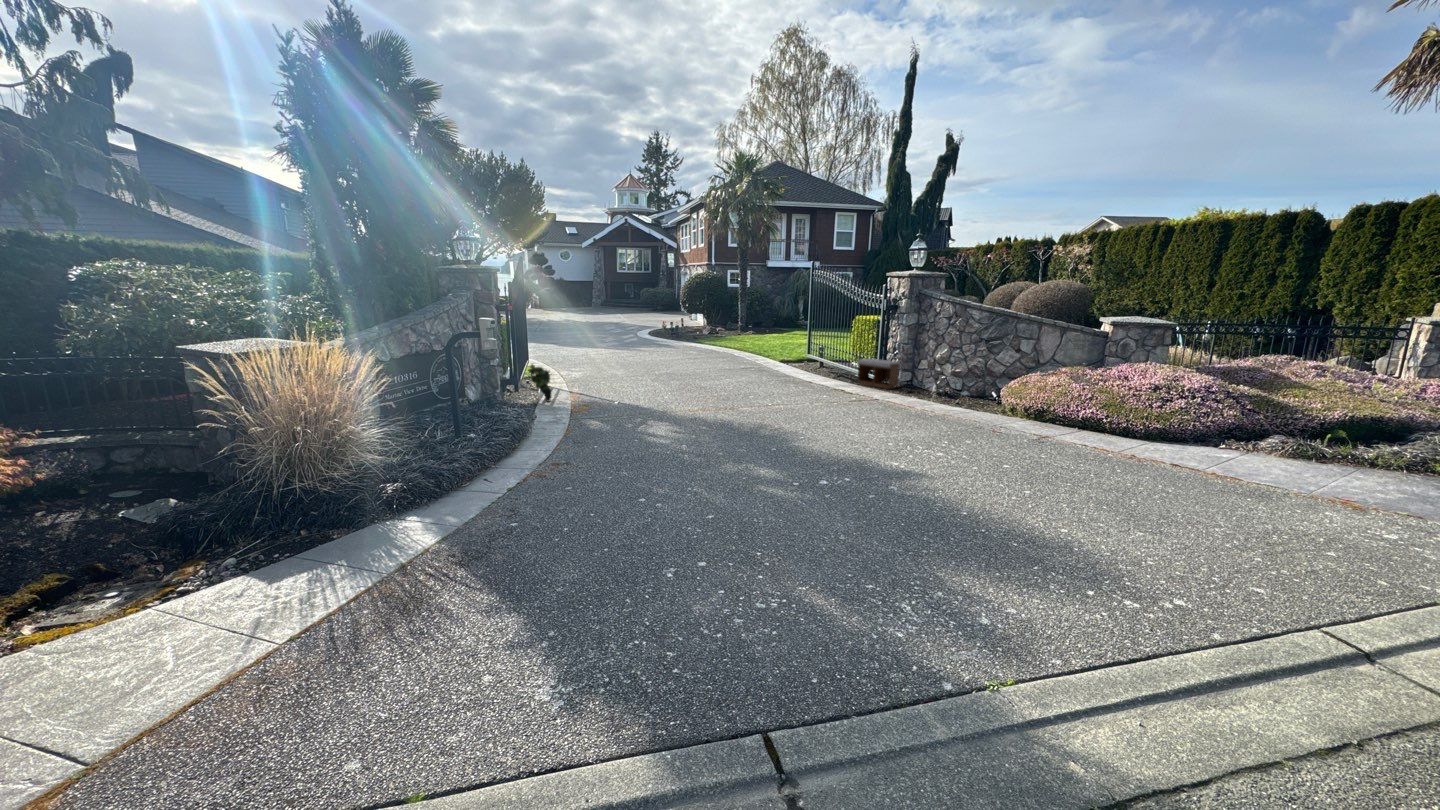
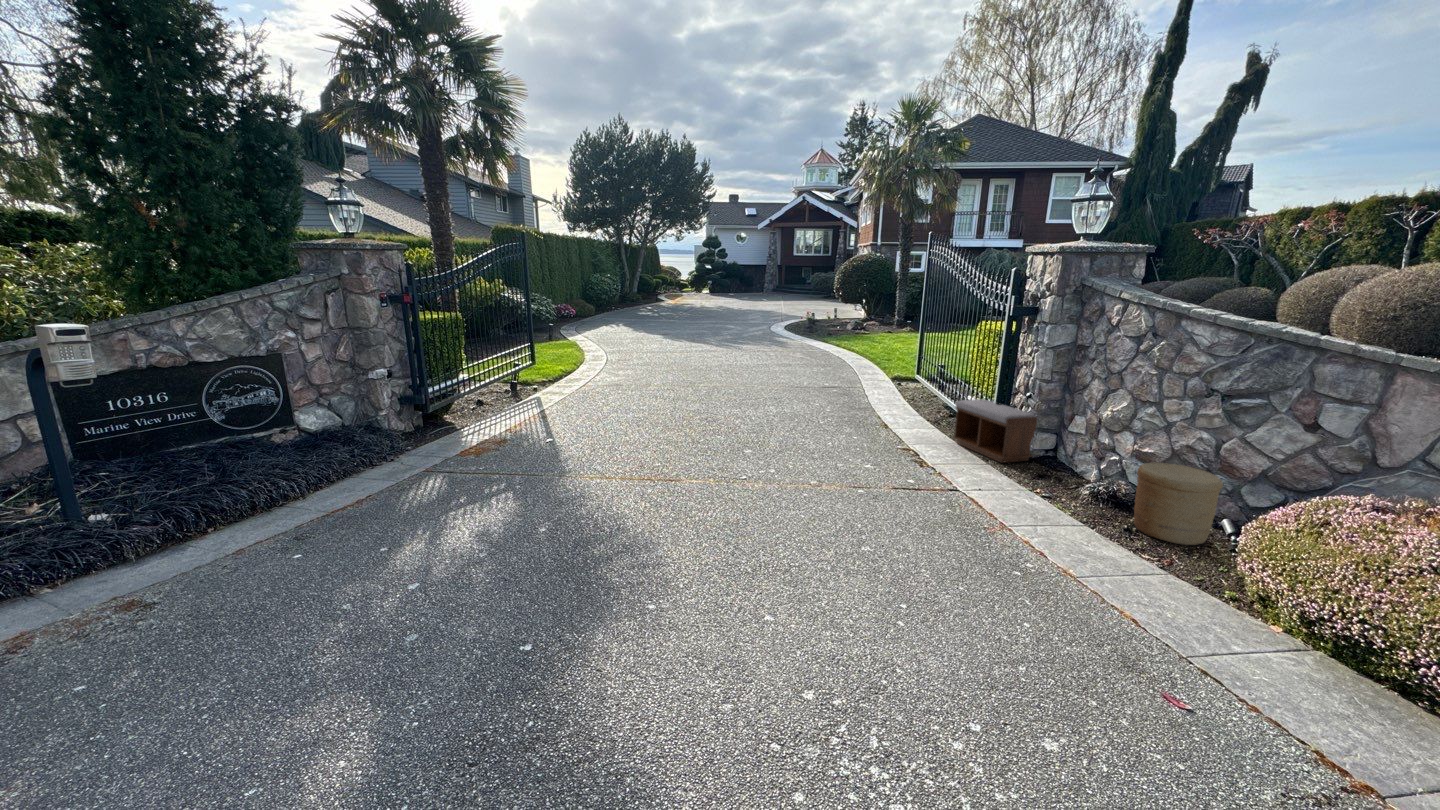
potted plant: present [528,364,551,401] -> none [412,376,453,431]
woven basket: none [958,374,991,406] -> present [1134,463,1223,545]

